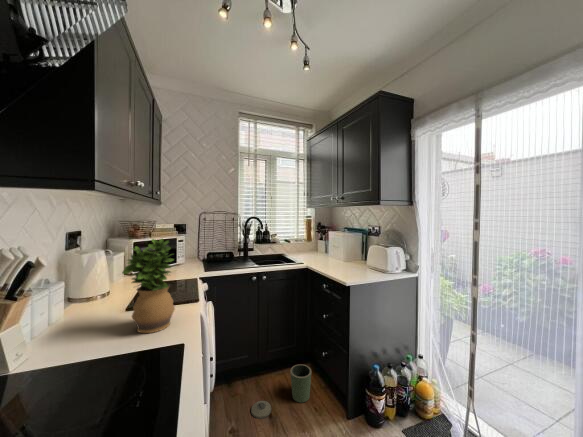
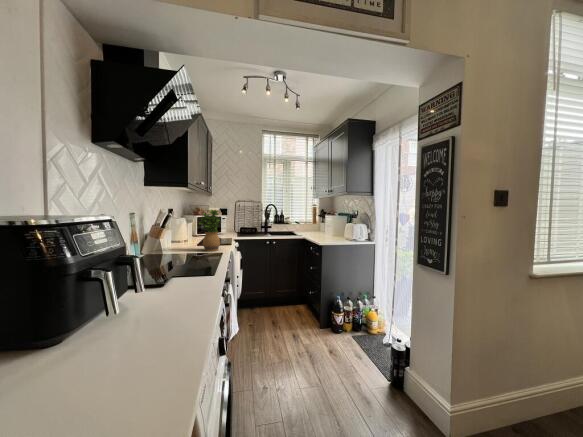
trash can: present [251,364,311,419] -> none [263,299,302,323]

